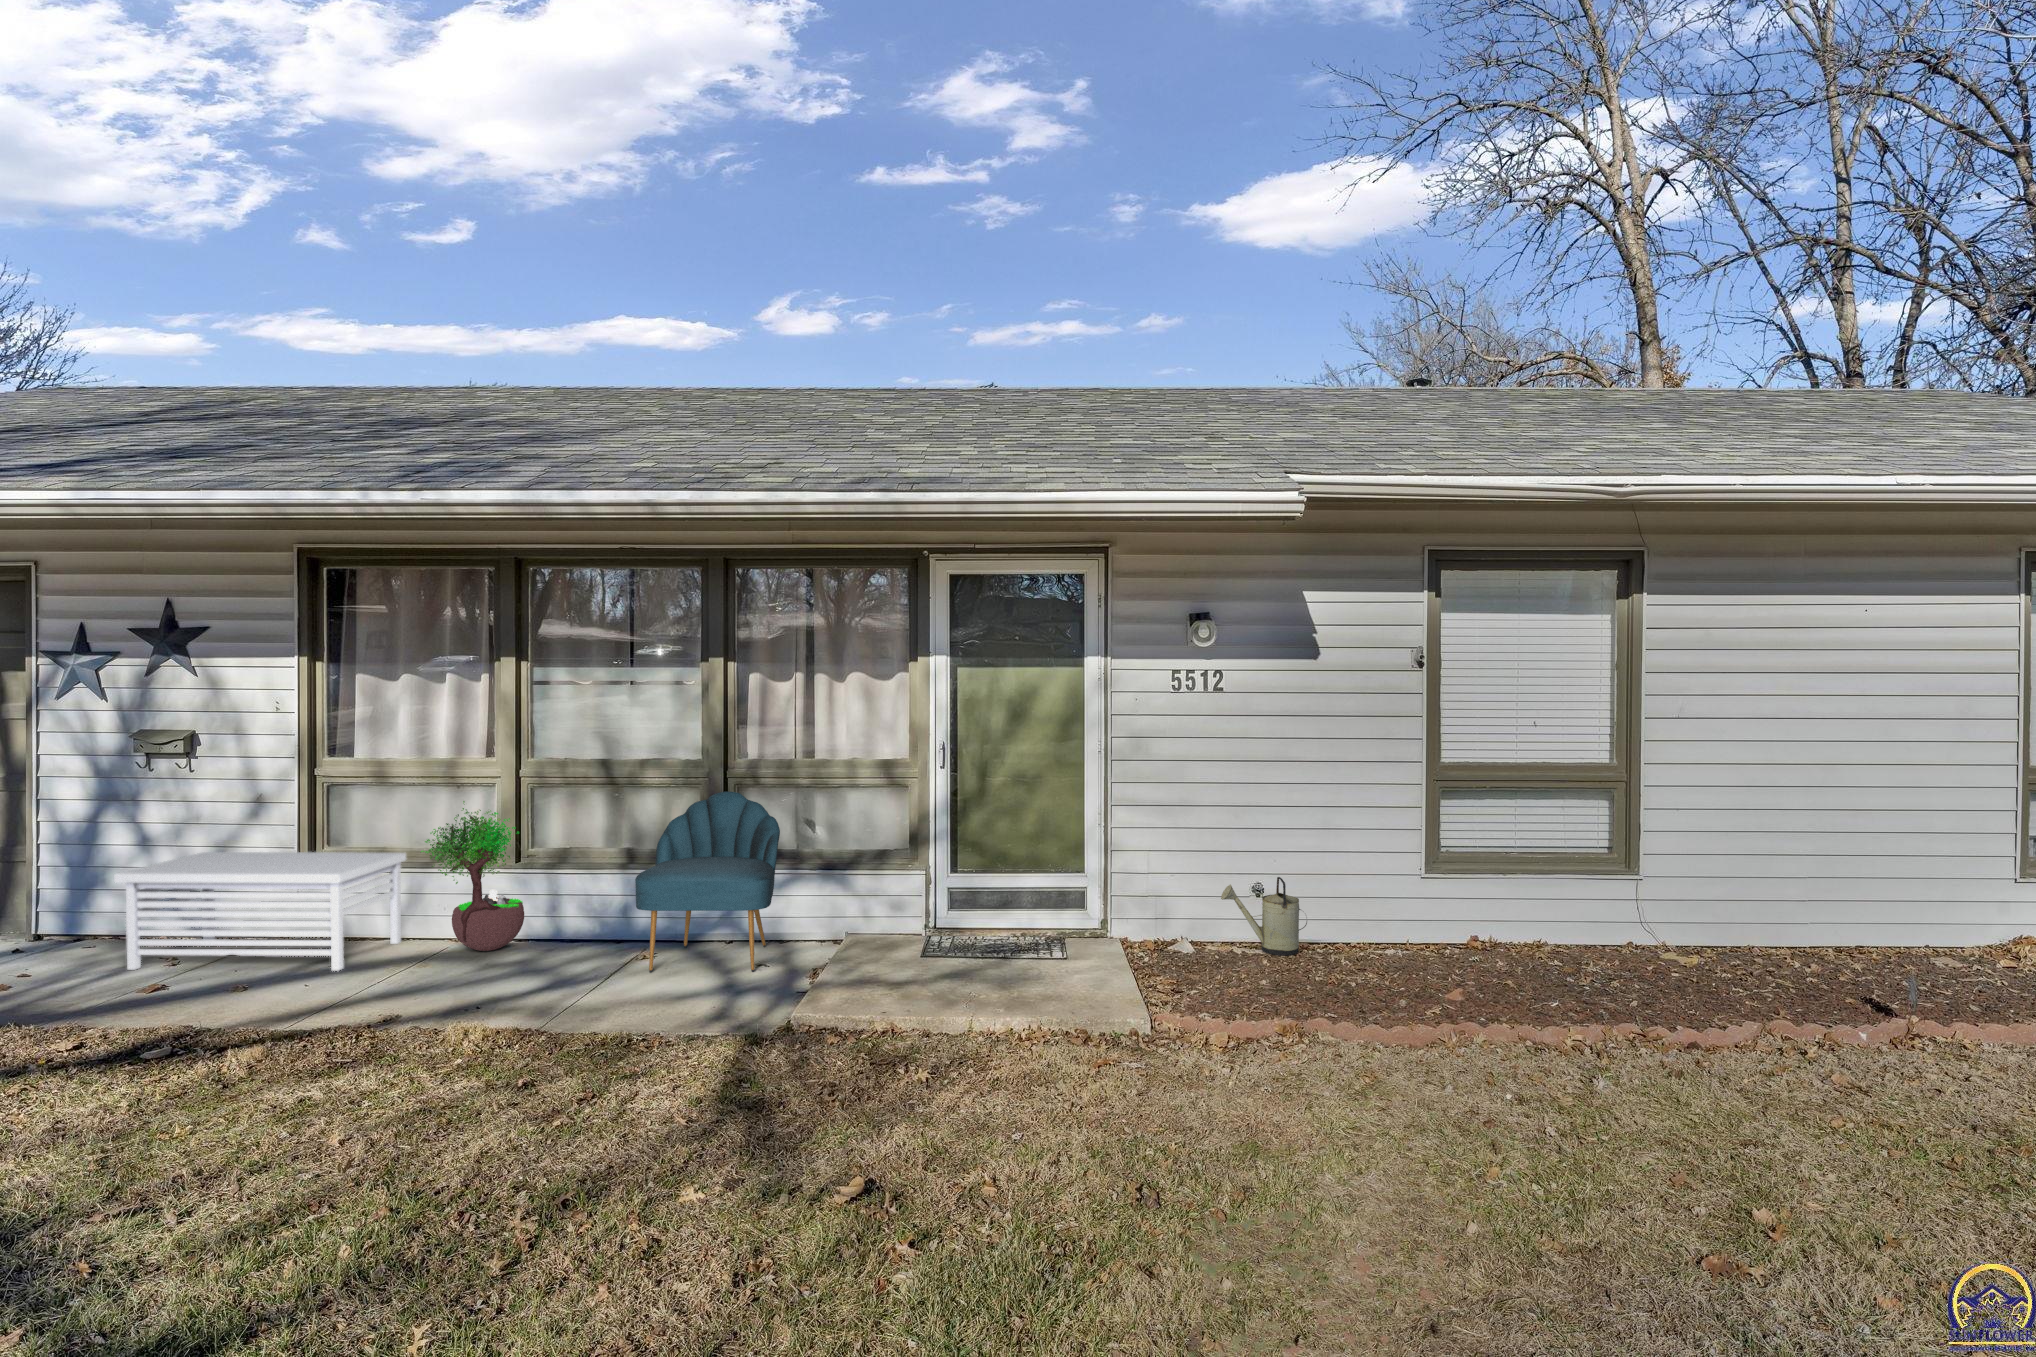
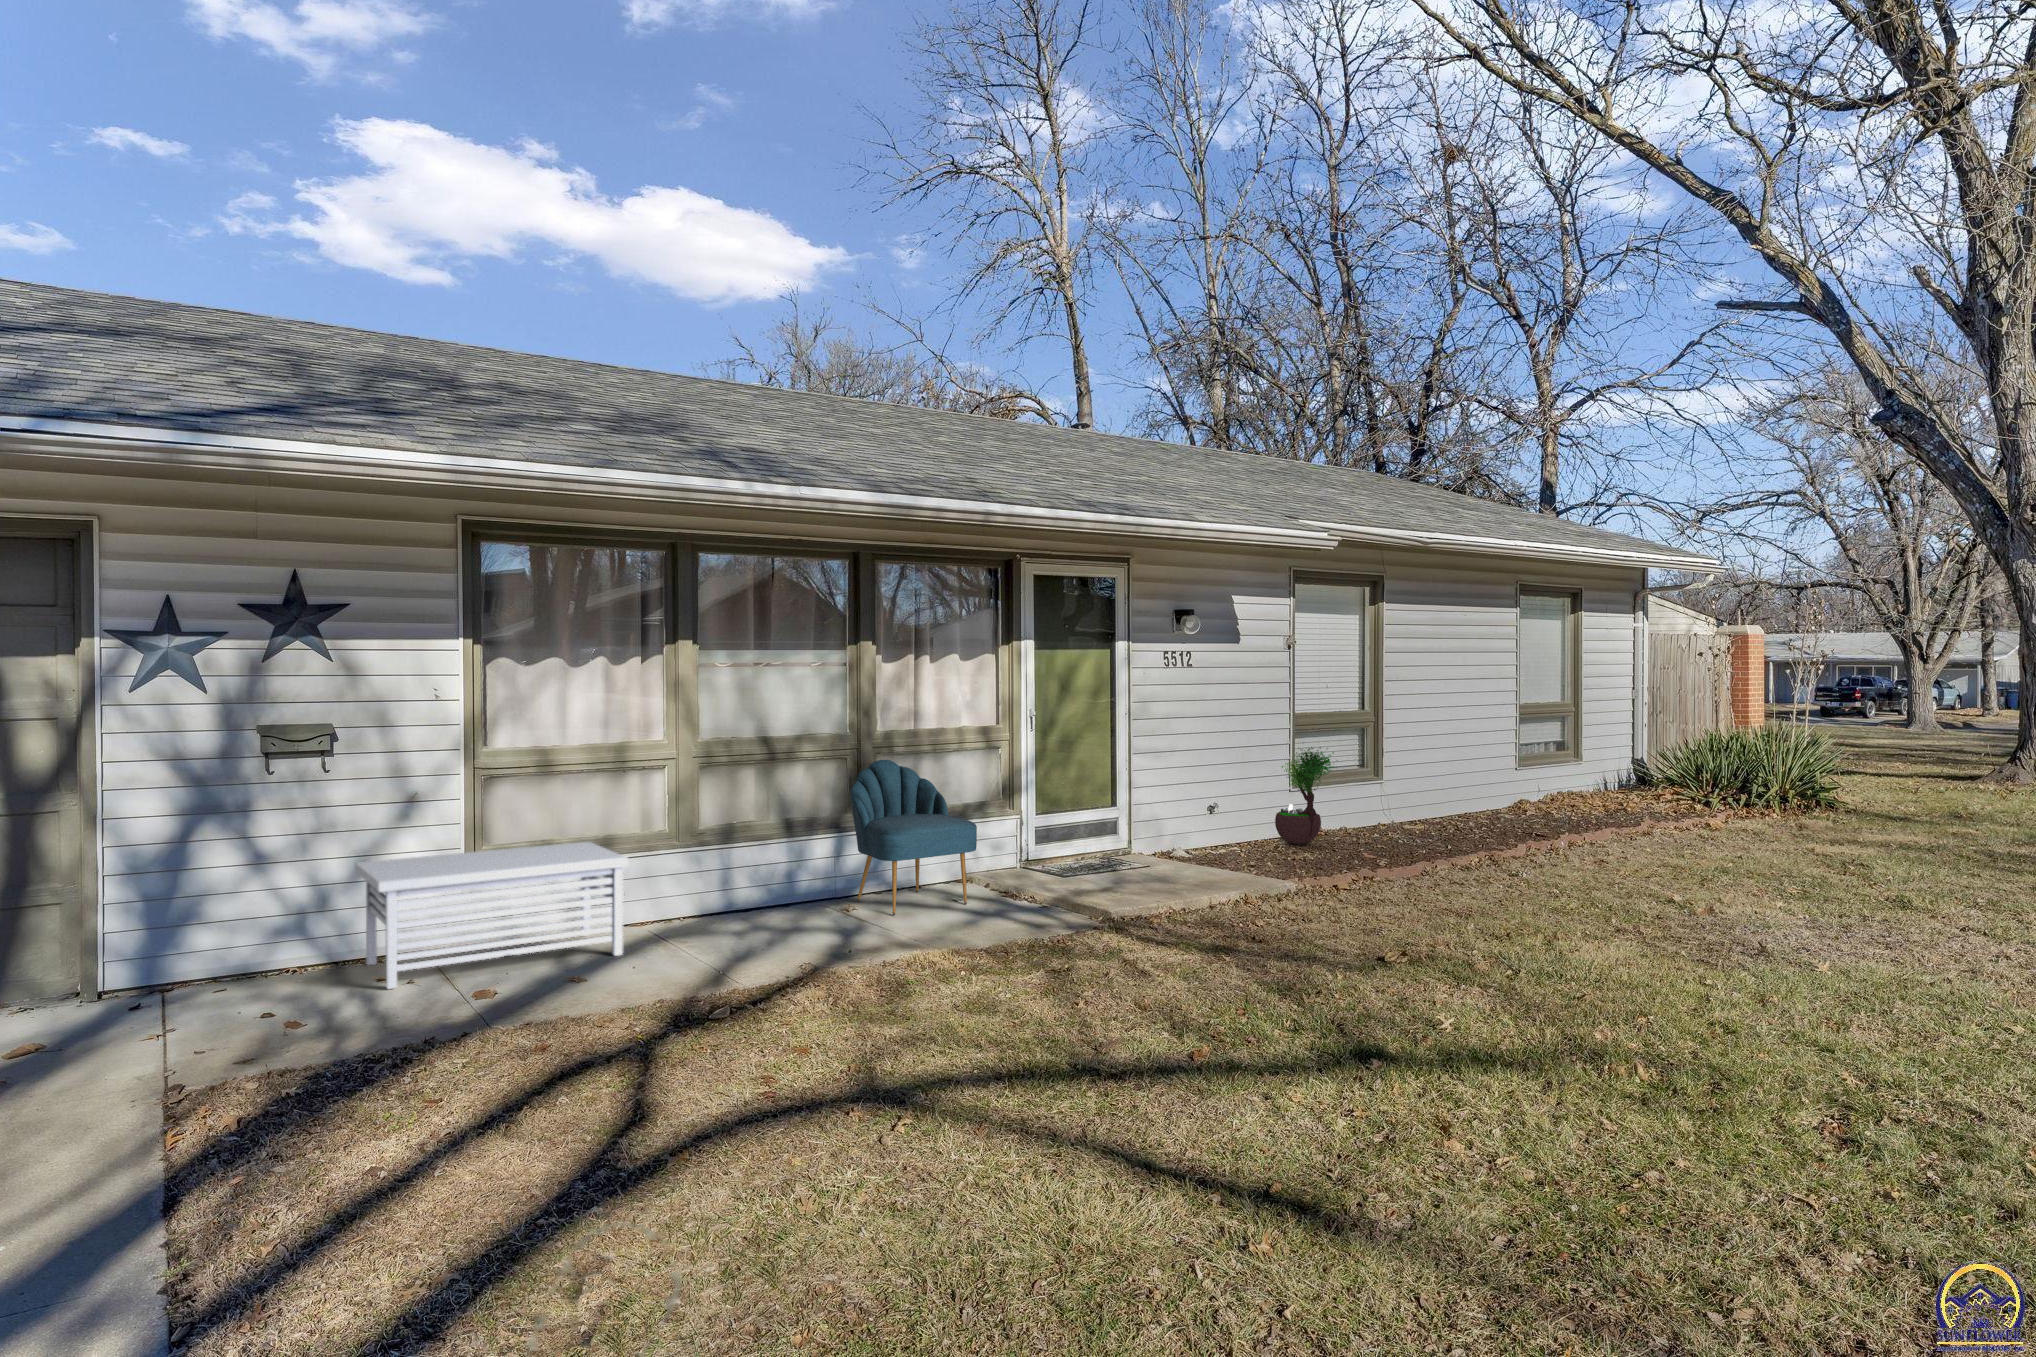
potted tree: present [421,801,524,951] -> present [1275,747,1338,845]
watering can: present [1221,877,1307,955] -> none [1201,799,1248,853]

